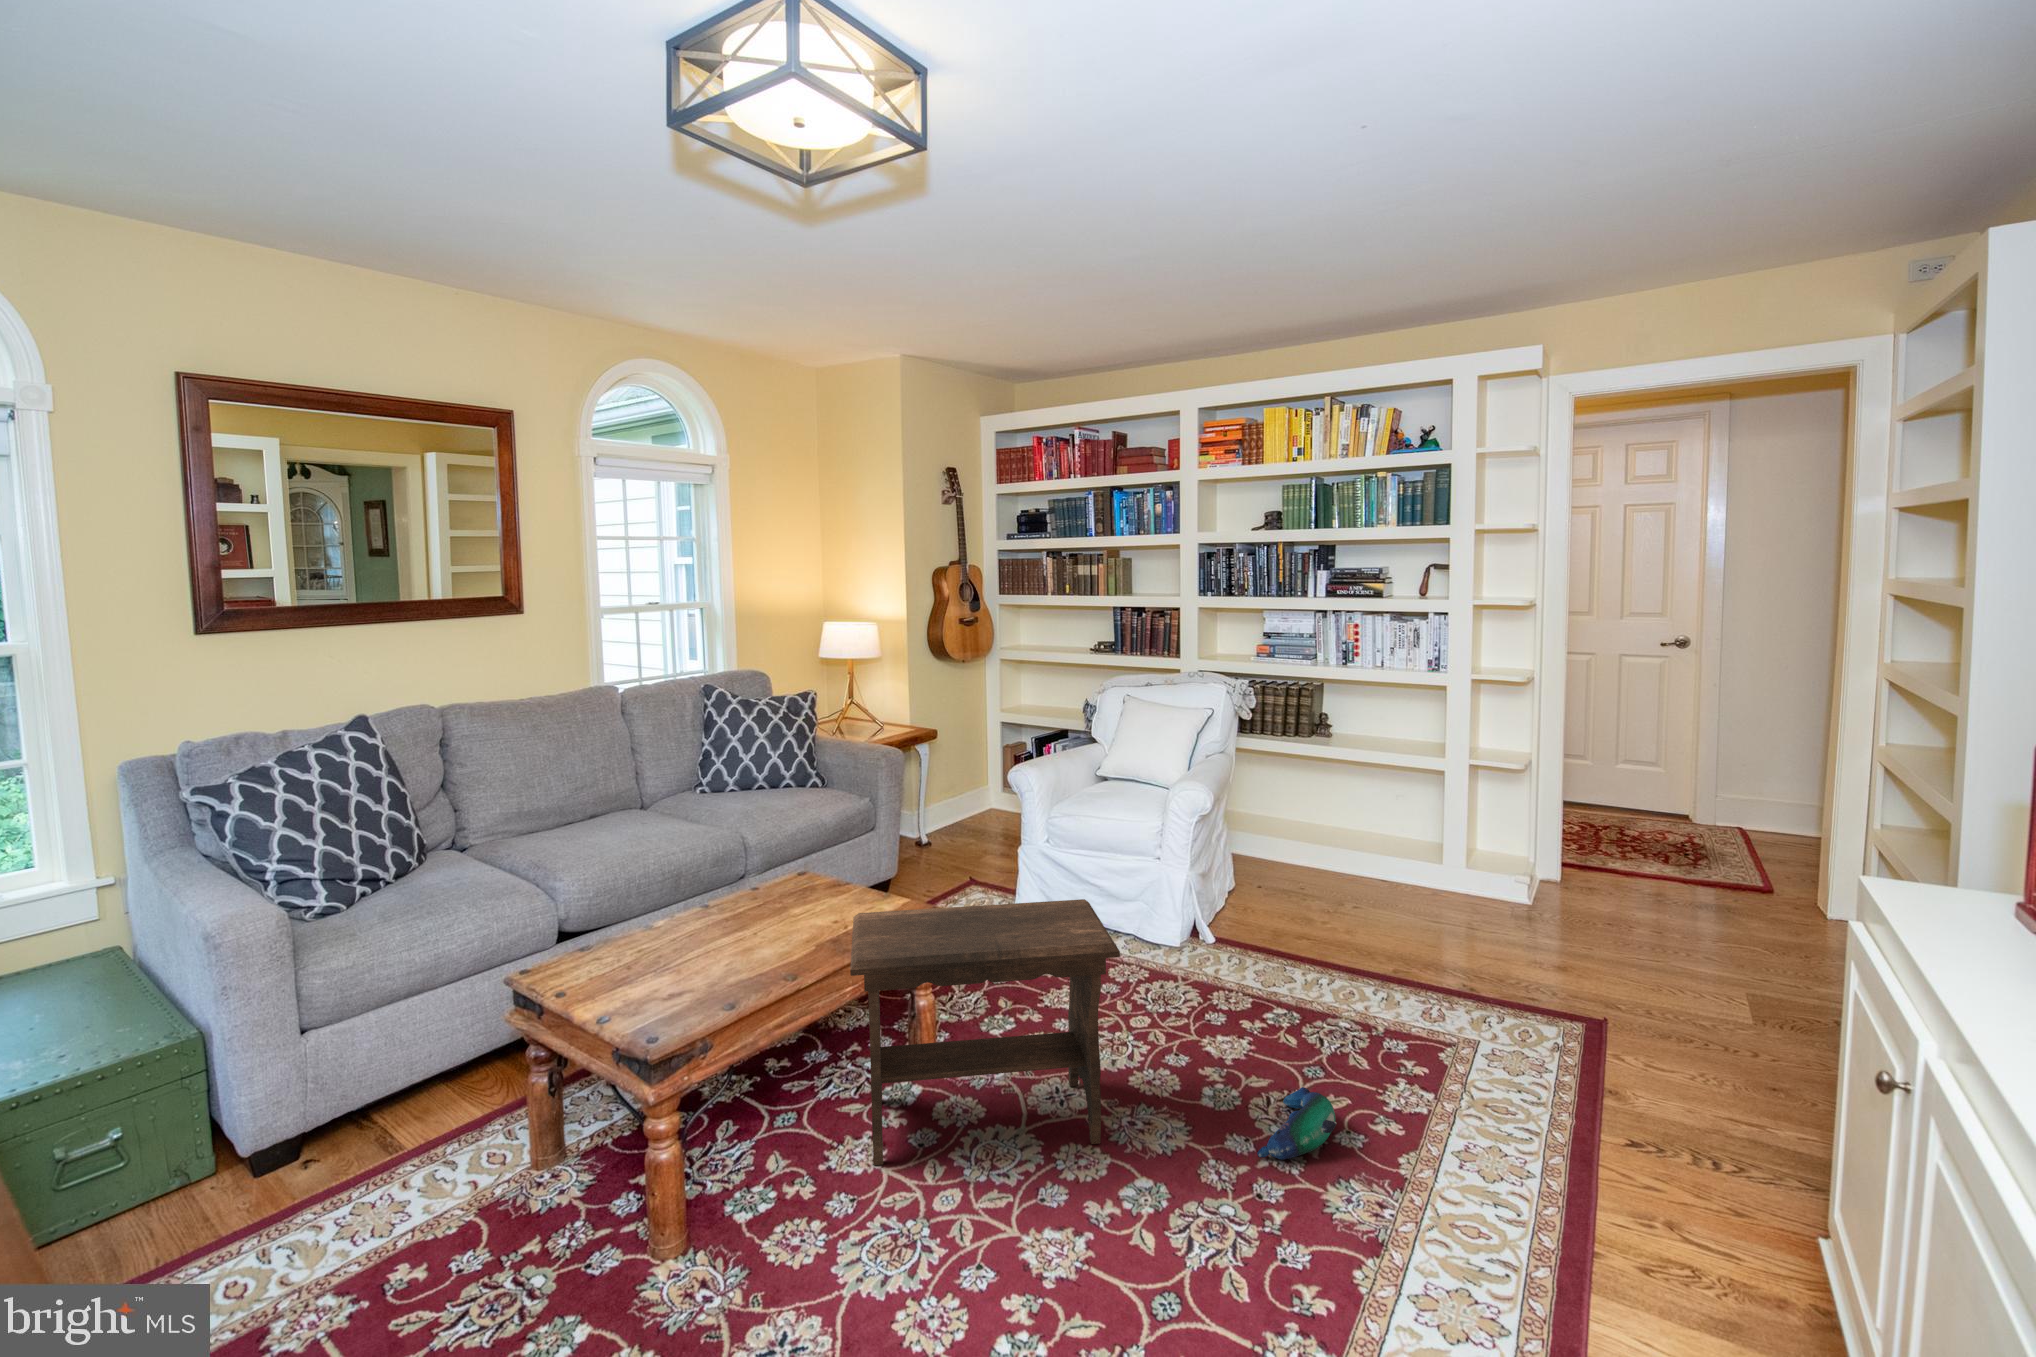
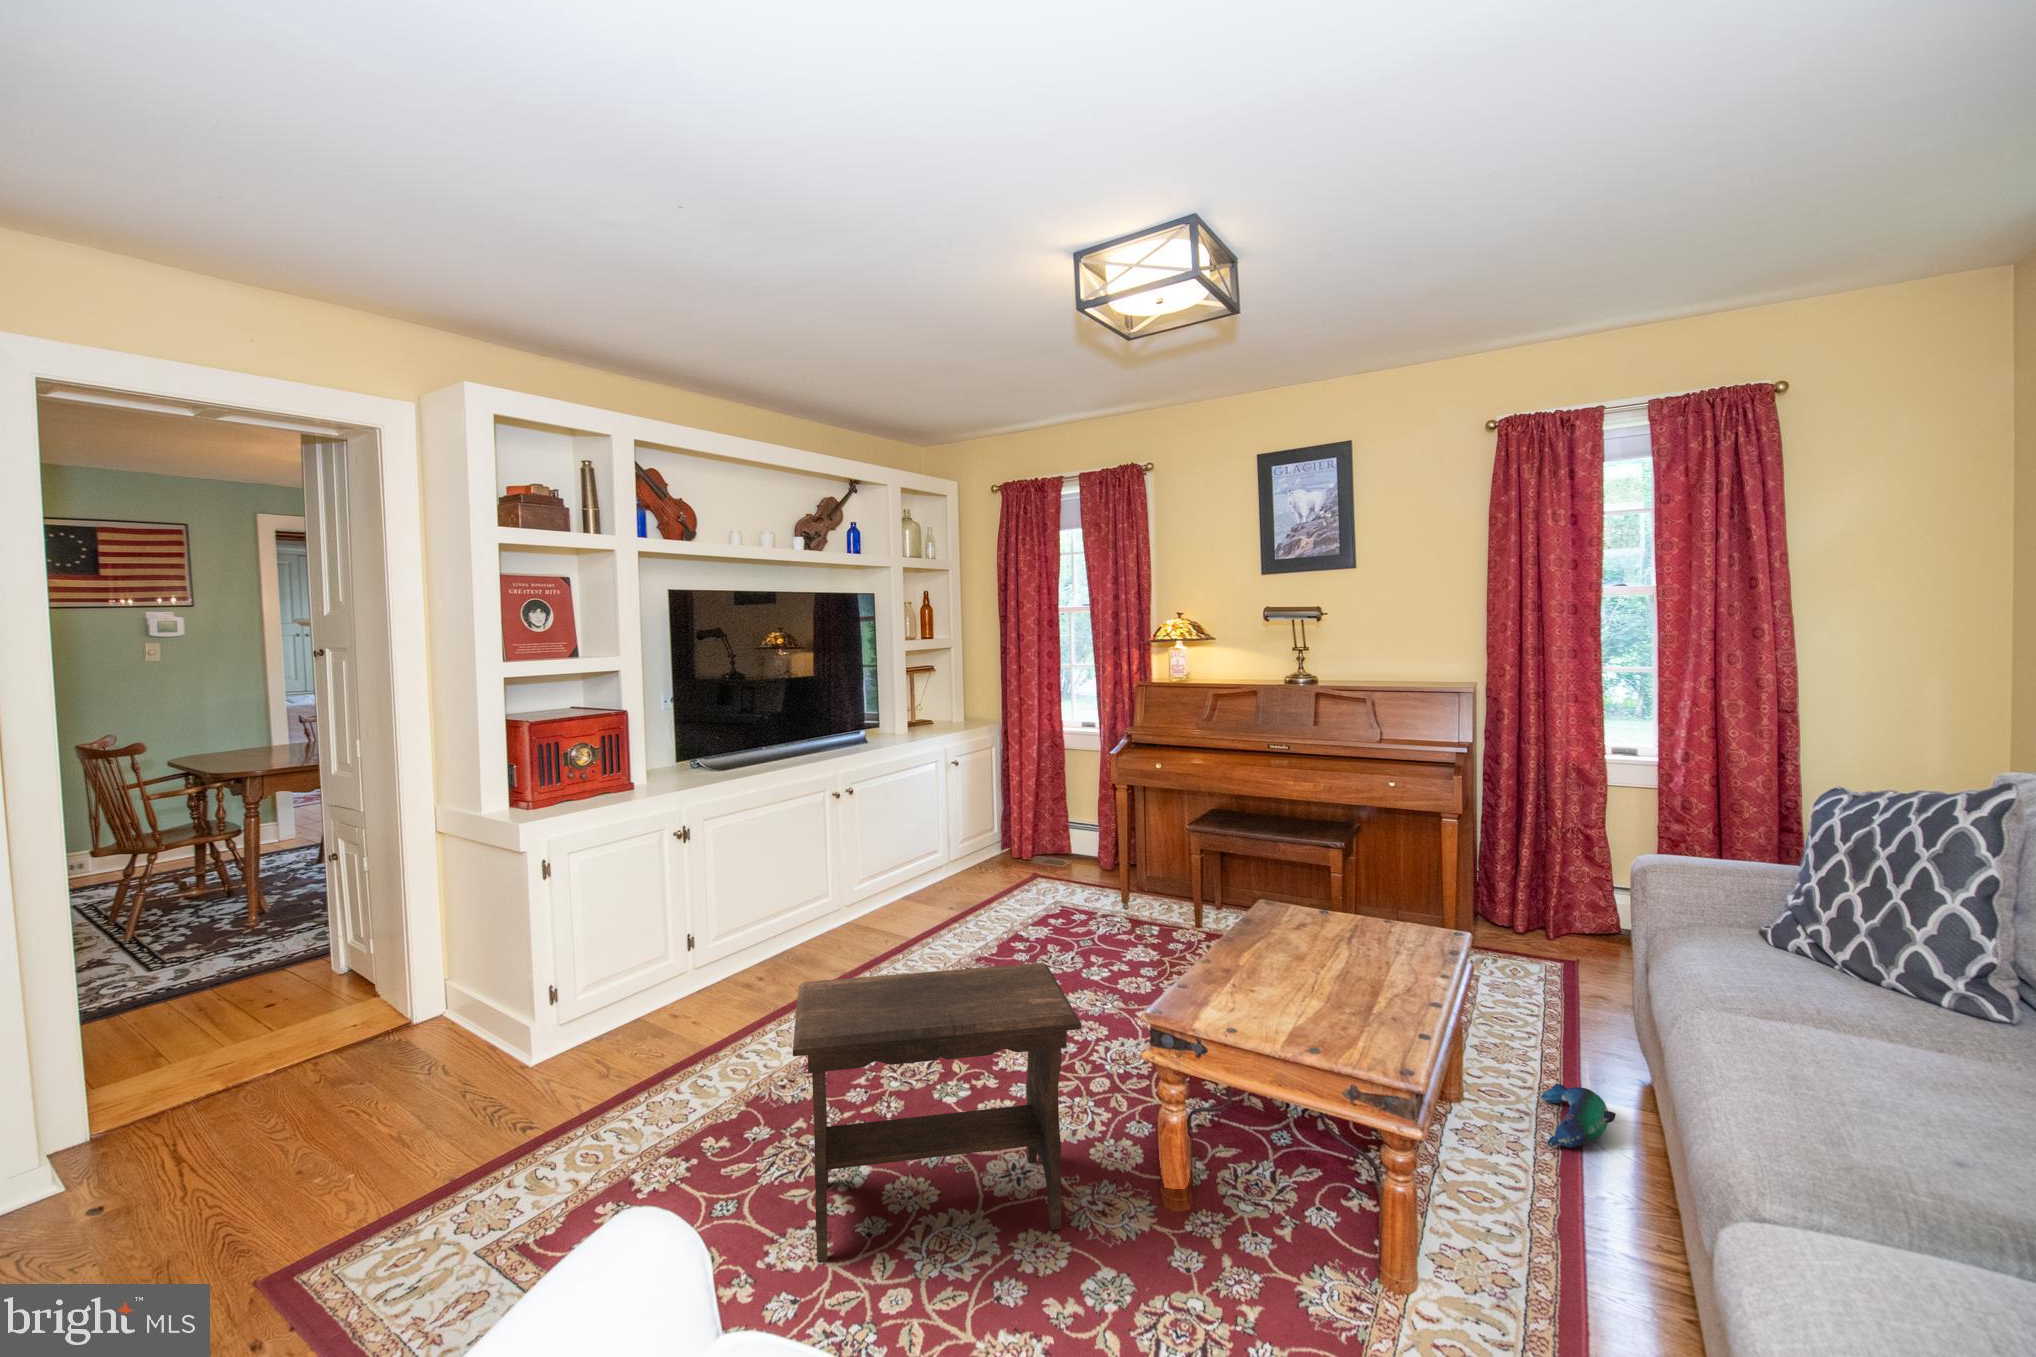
plush toy: present [1257,1087,1337,1159] -> present [1541,1084,1616,1148]

